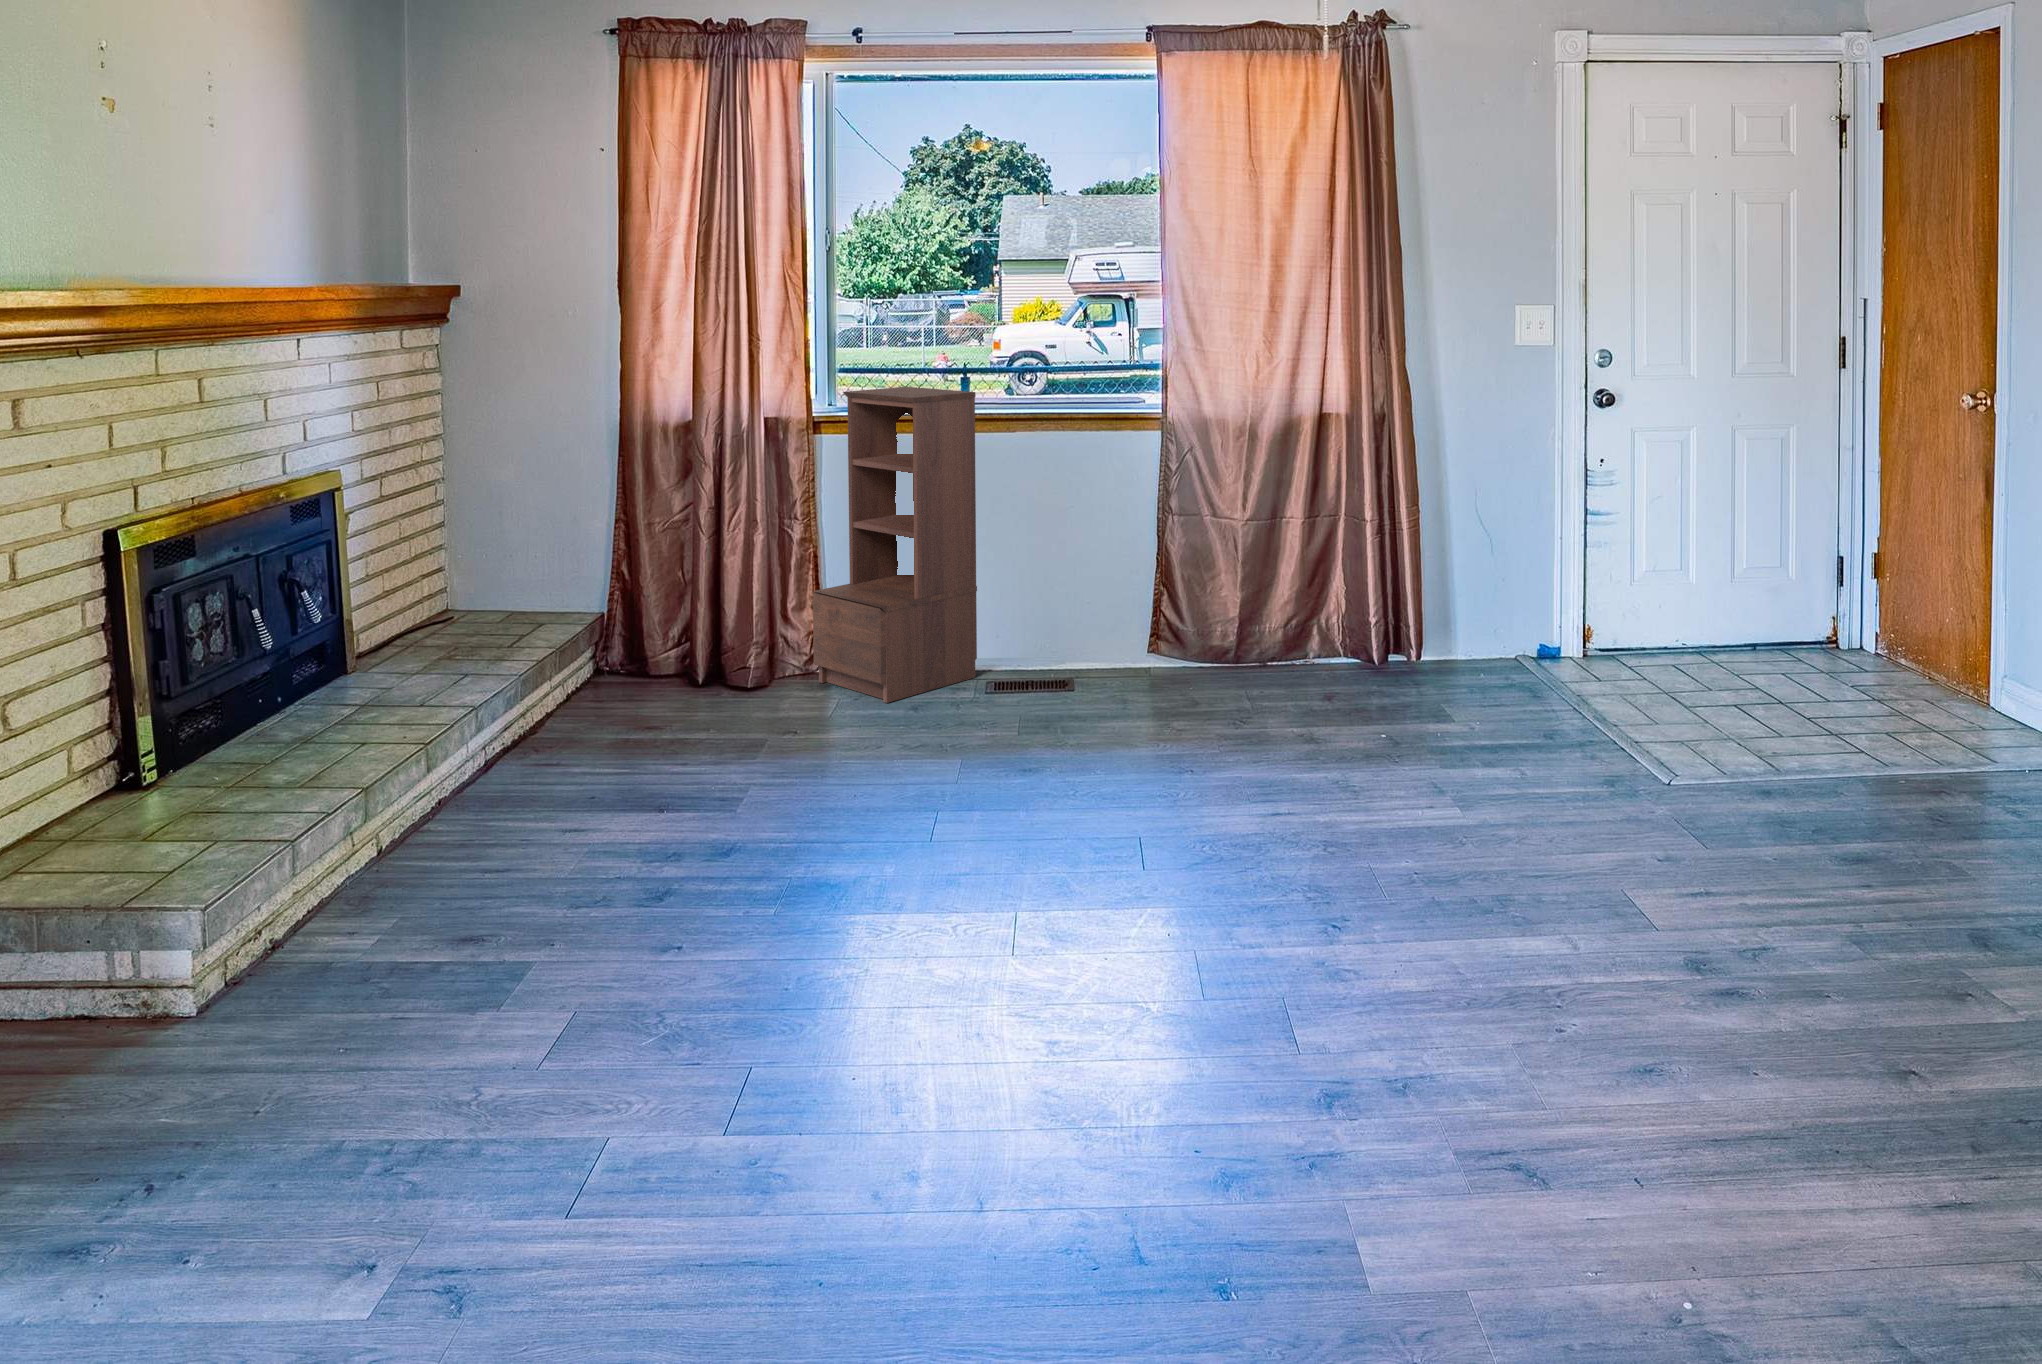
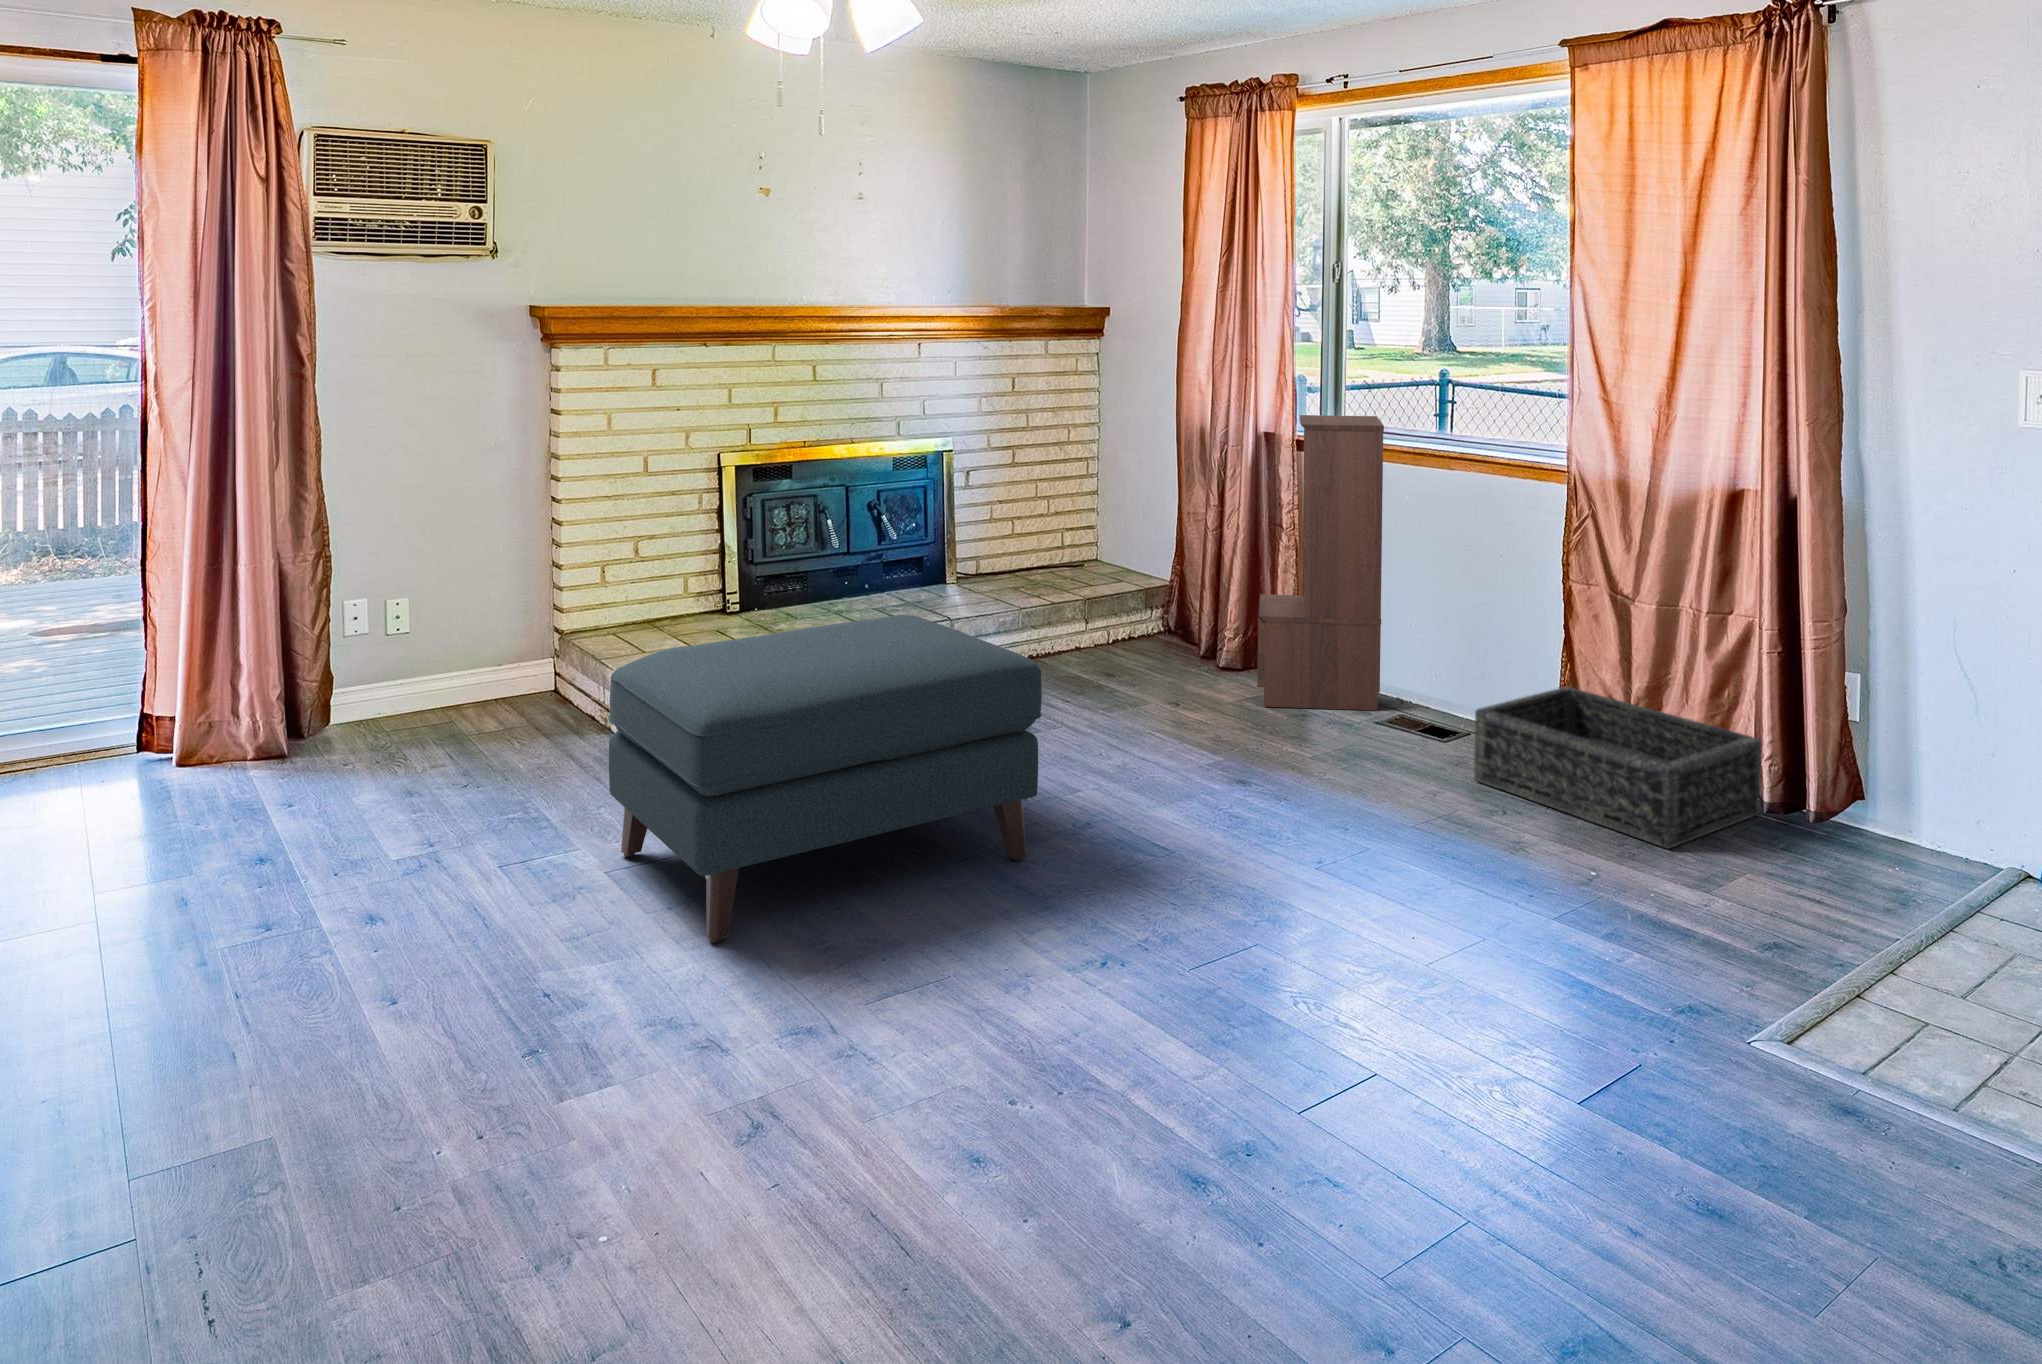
basket: none [1169,604,1377,701] -> present [1474,687,1761,849]
ottoman: none [689,663,1094,1094] -> present [608,615,1042,943]

